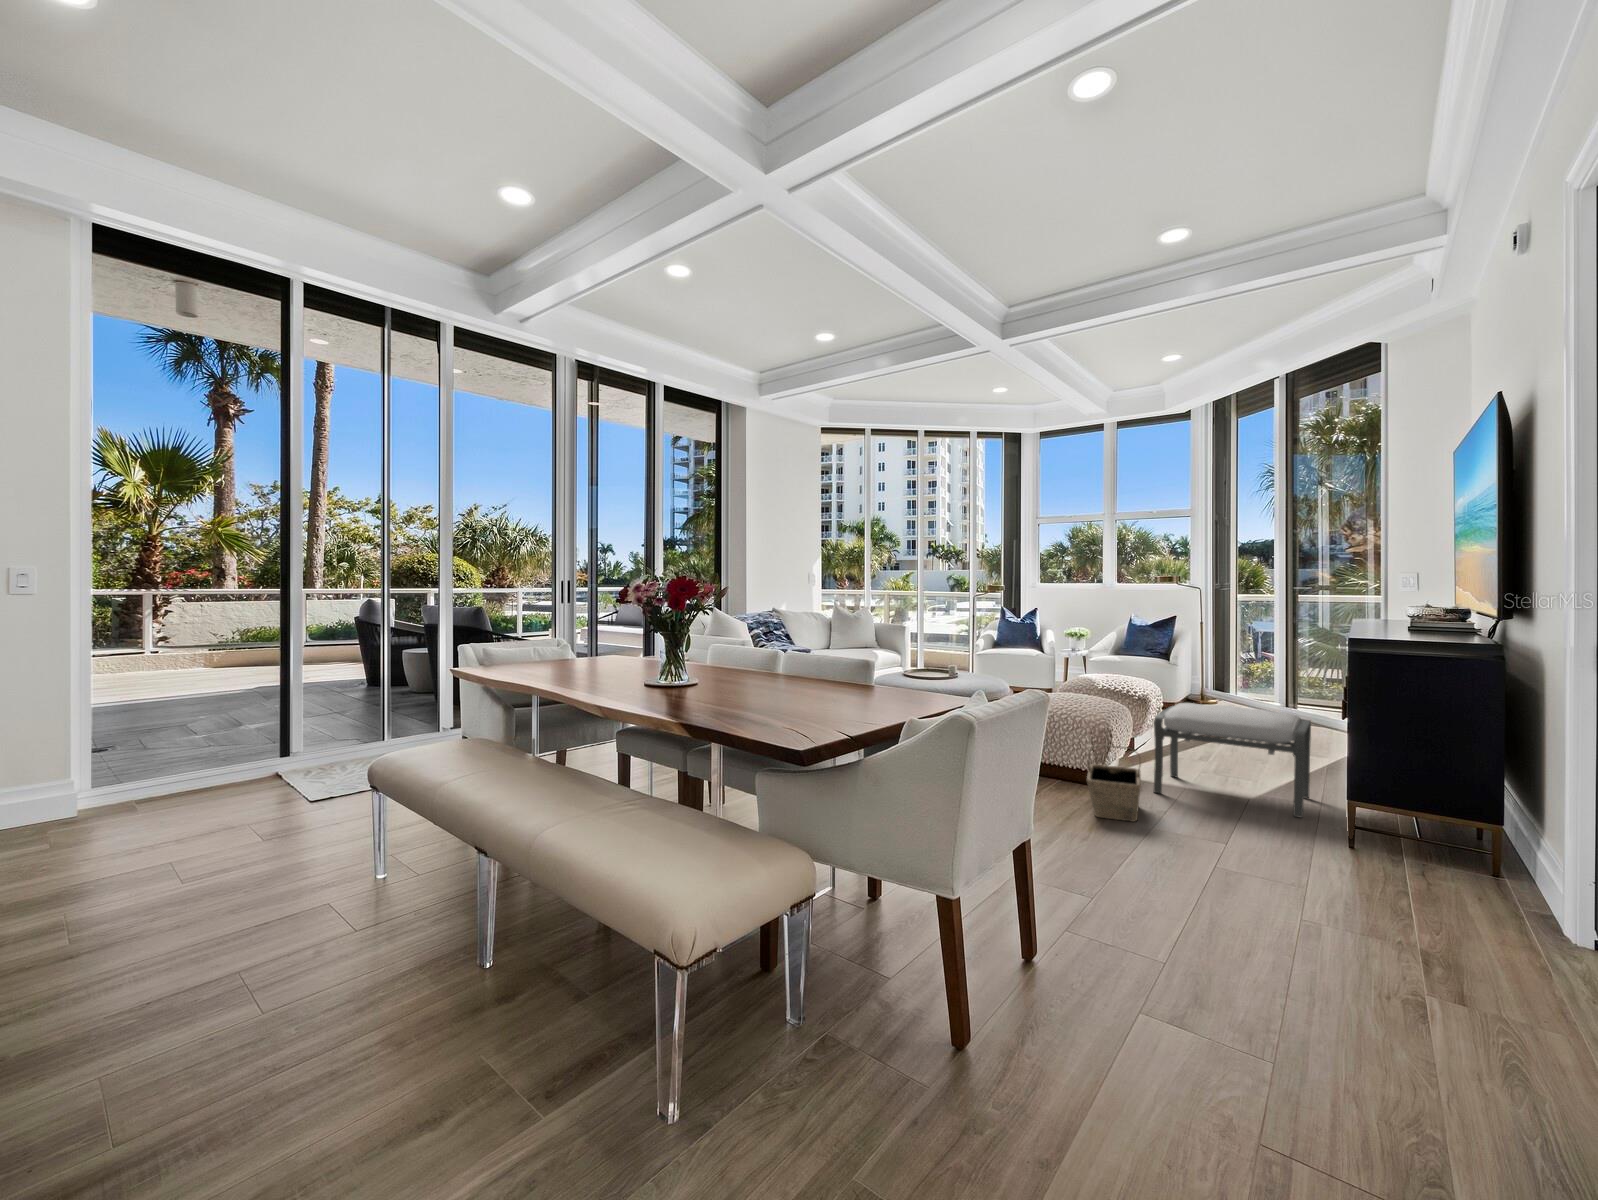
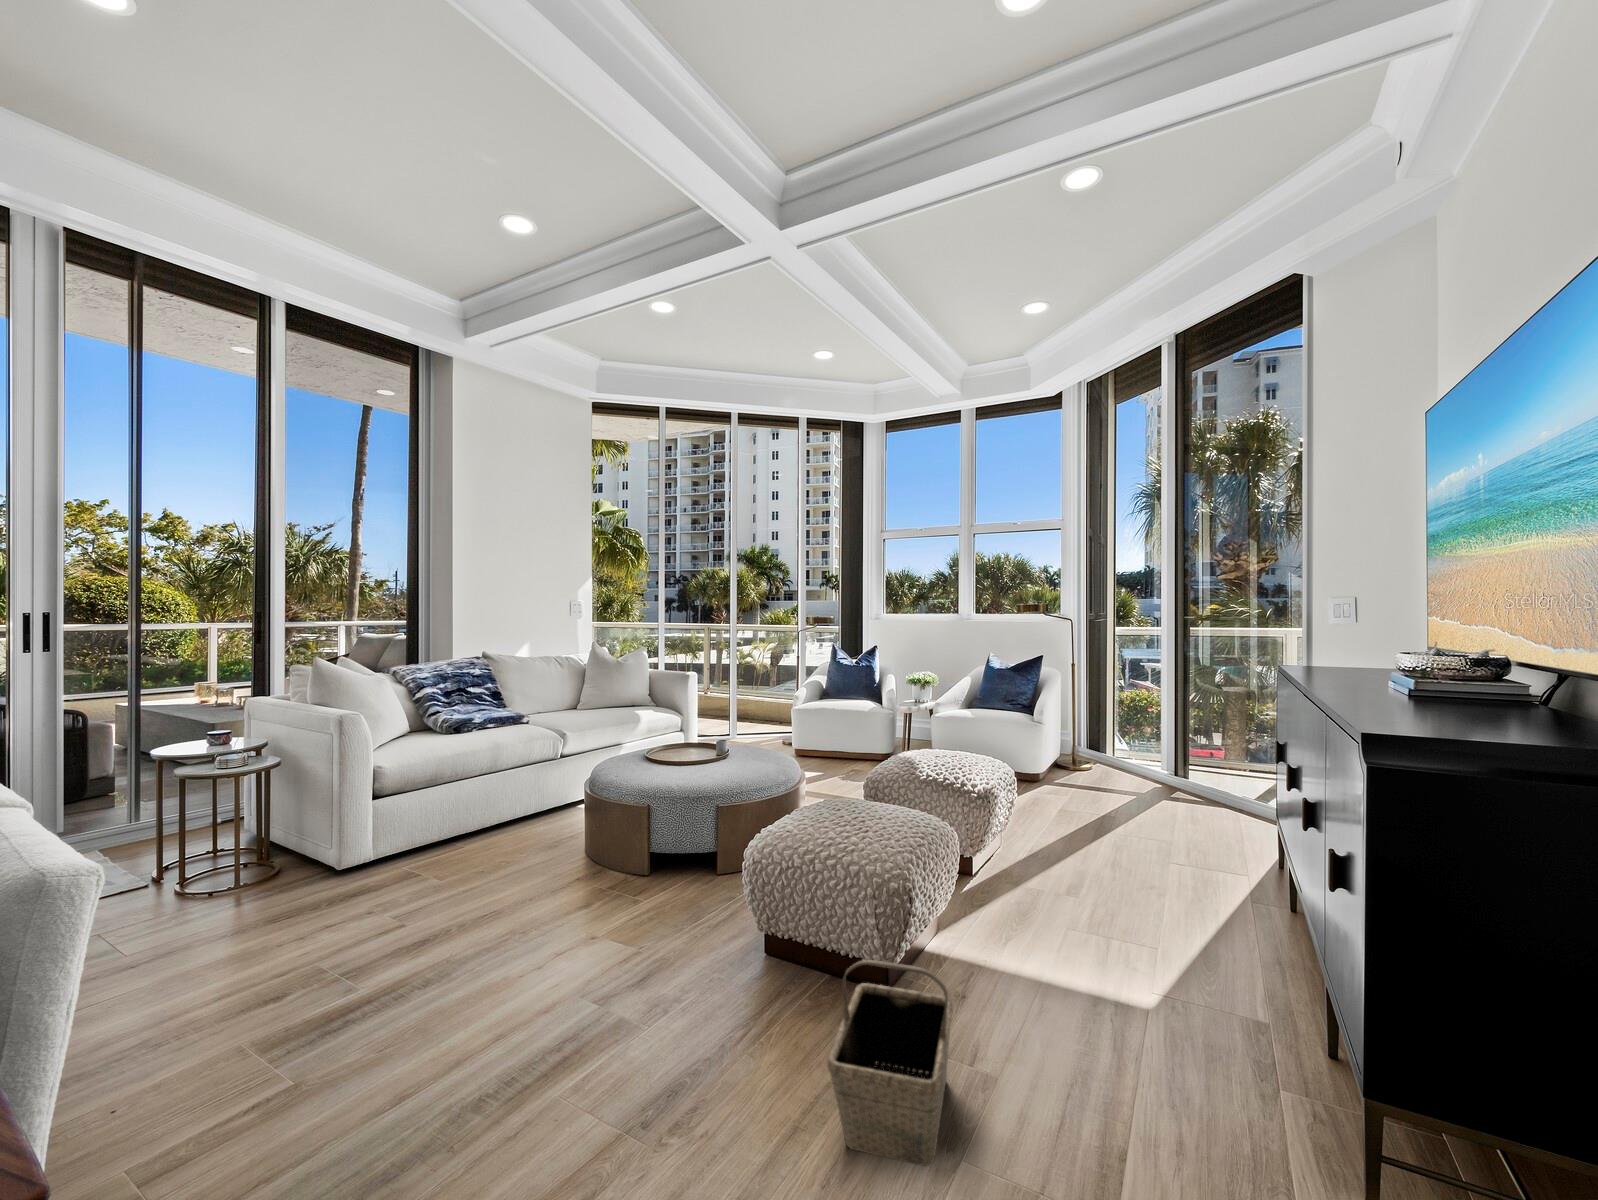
ottoman: present [1154,703,1311,818] -> none [986,829,1275,1110]

